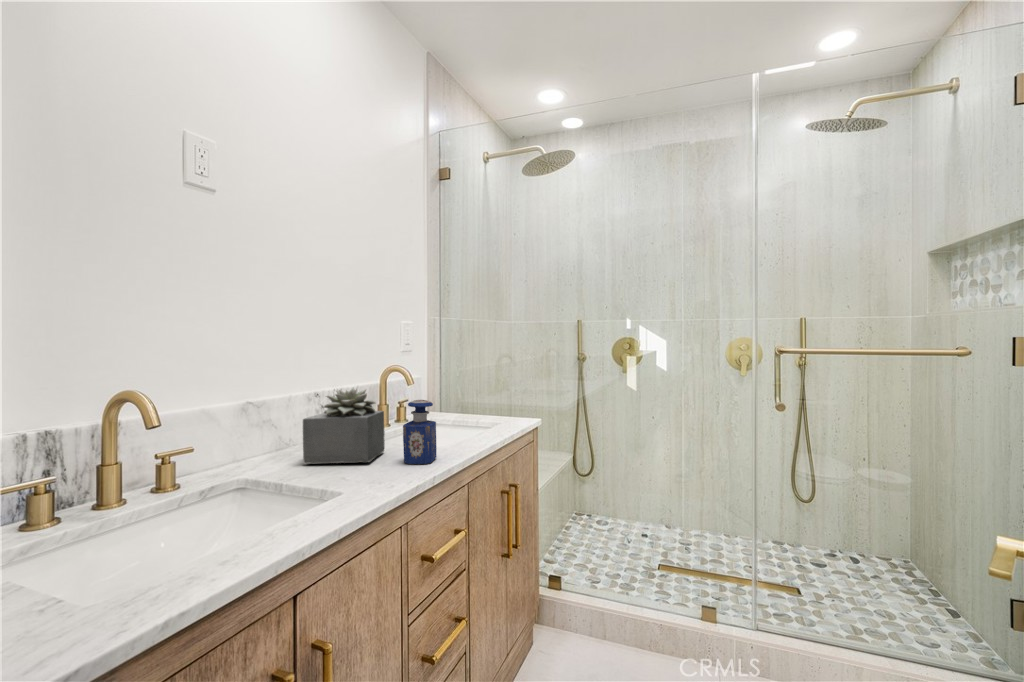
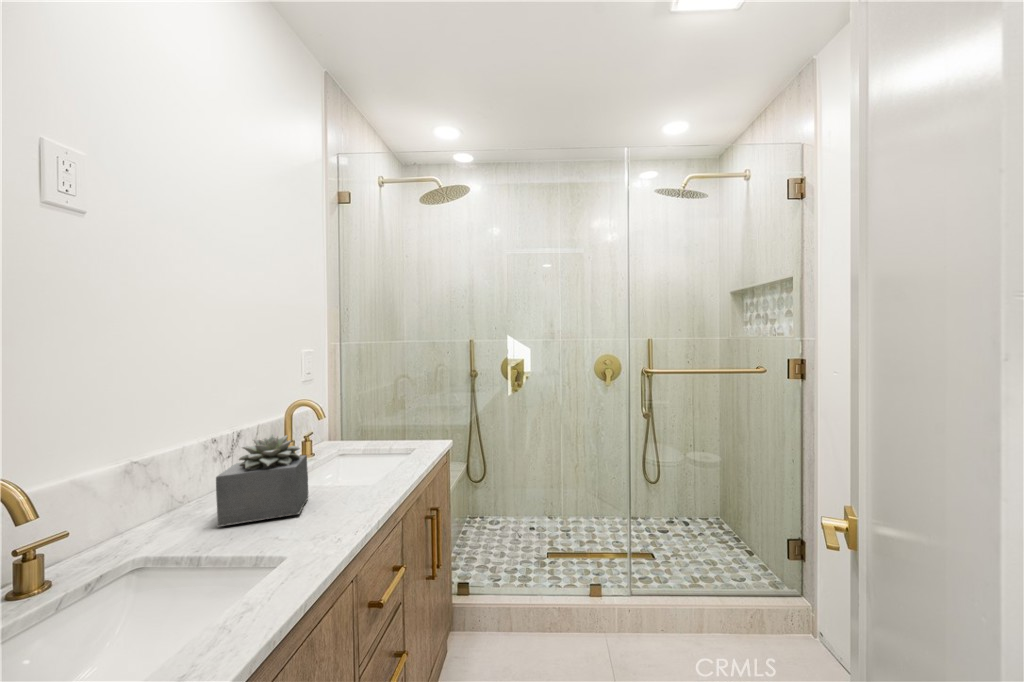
perfume bottle: present [403,400,437,464] -> none [336,442,371,510]

